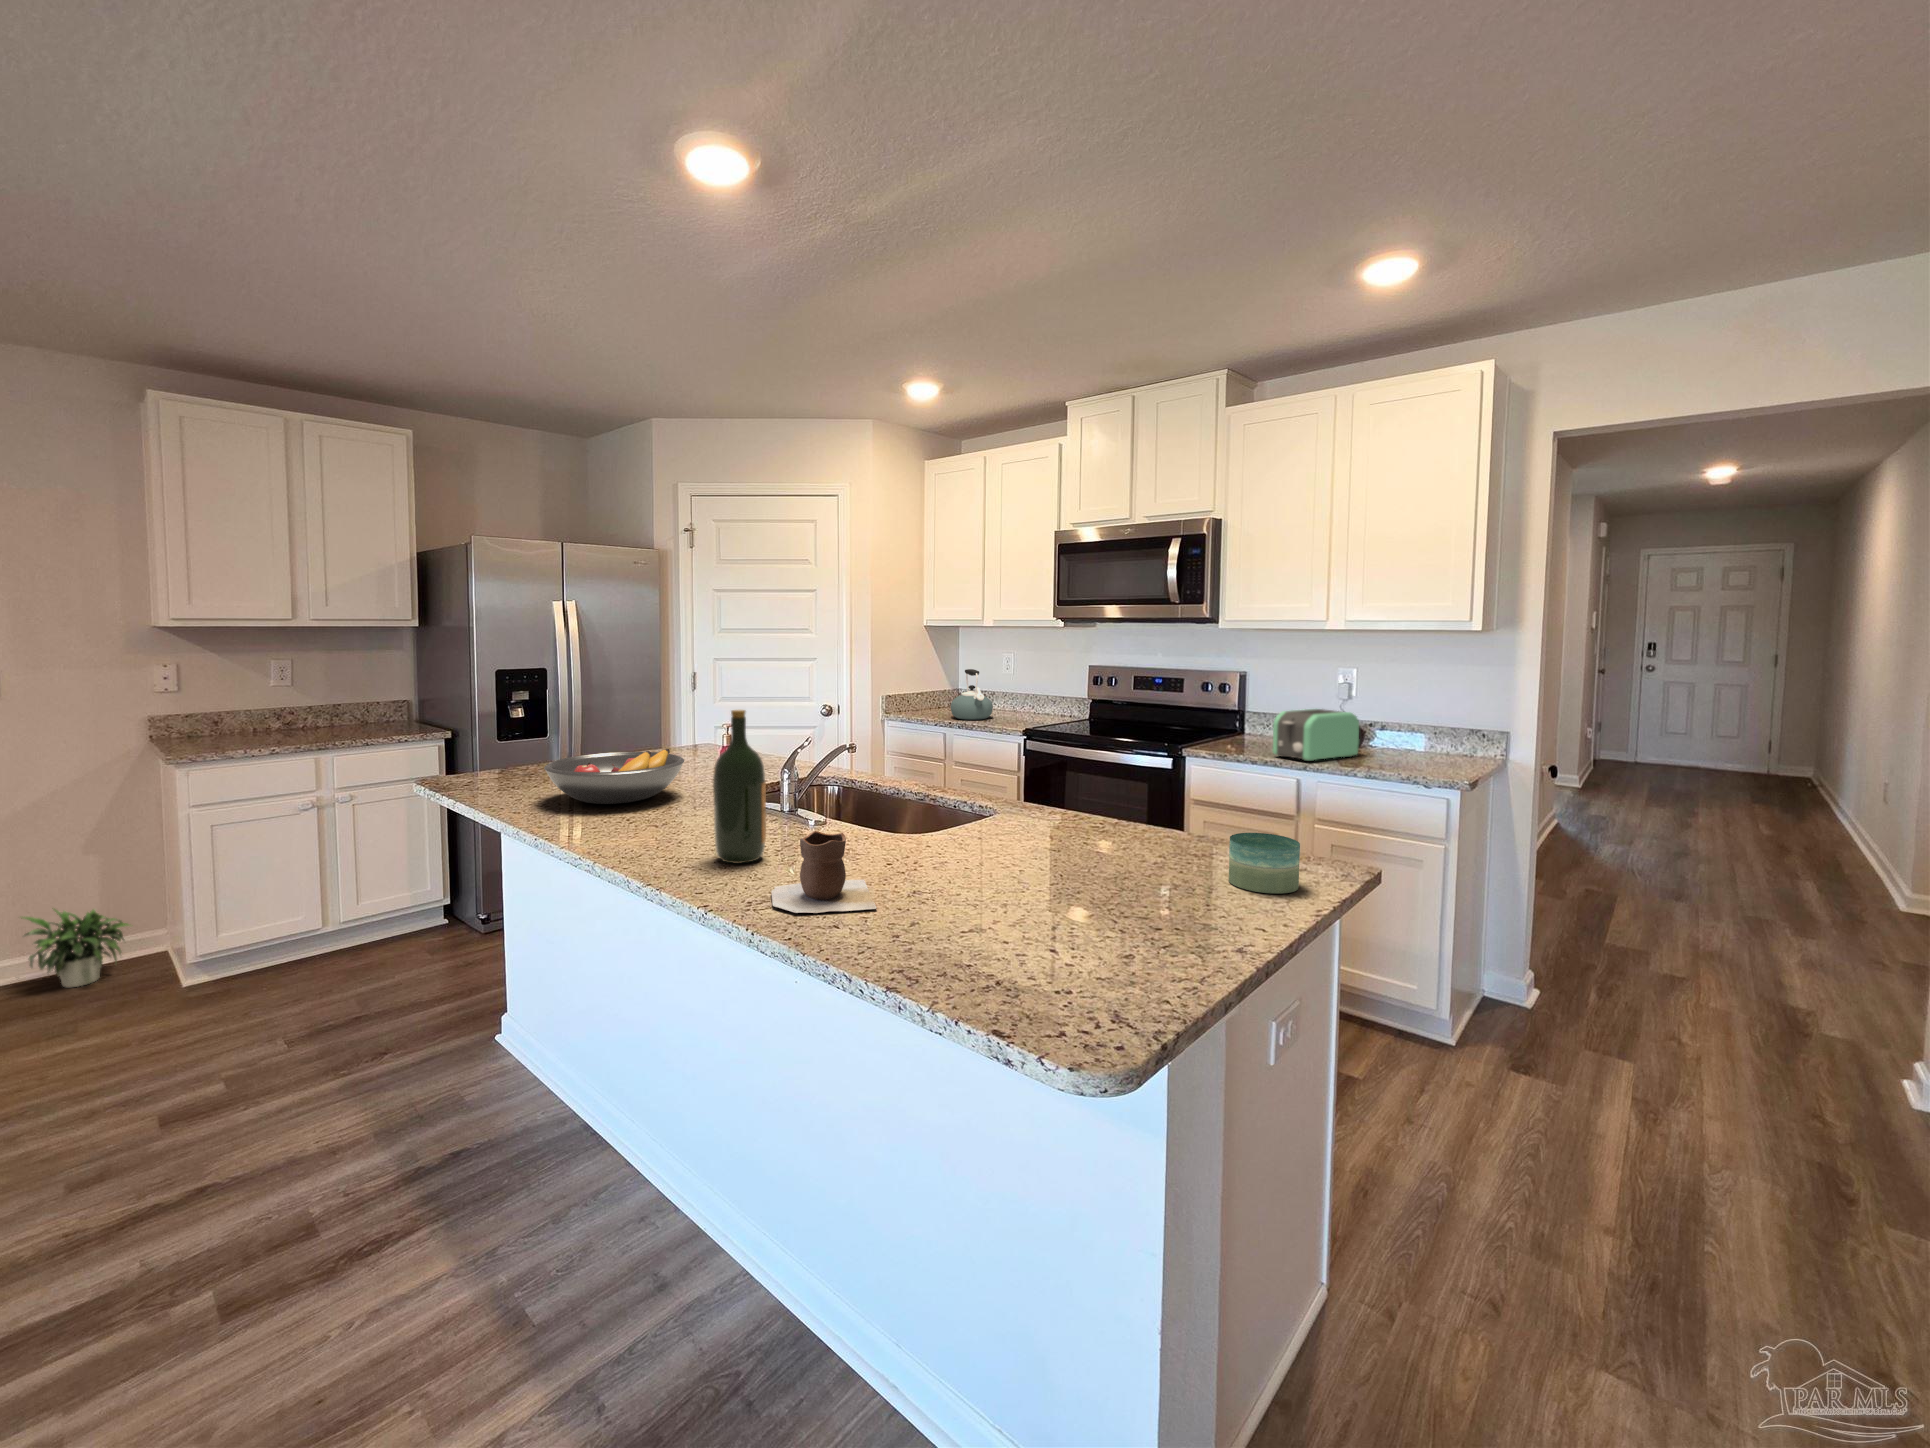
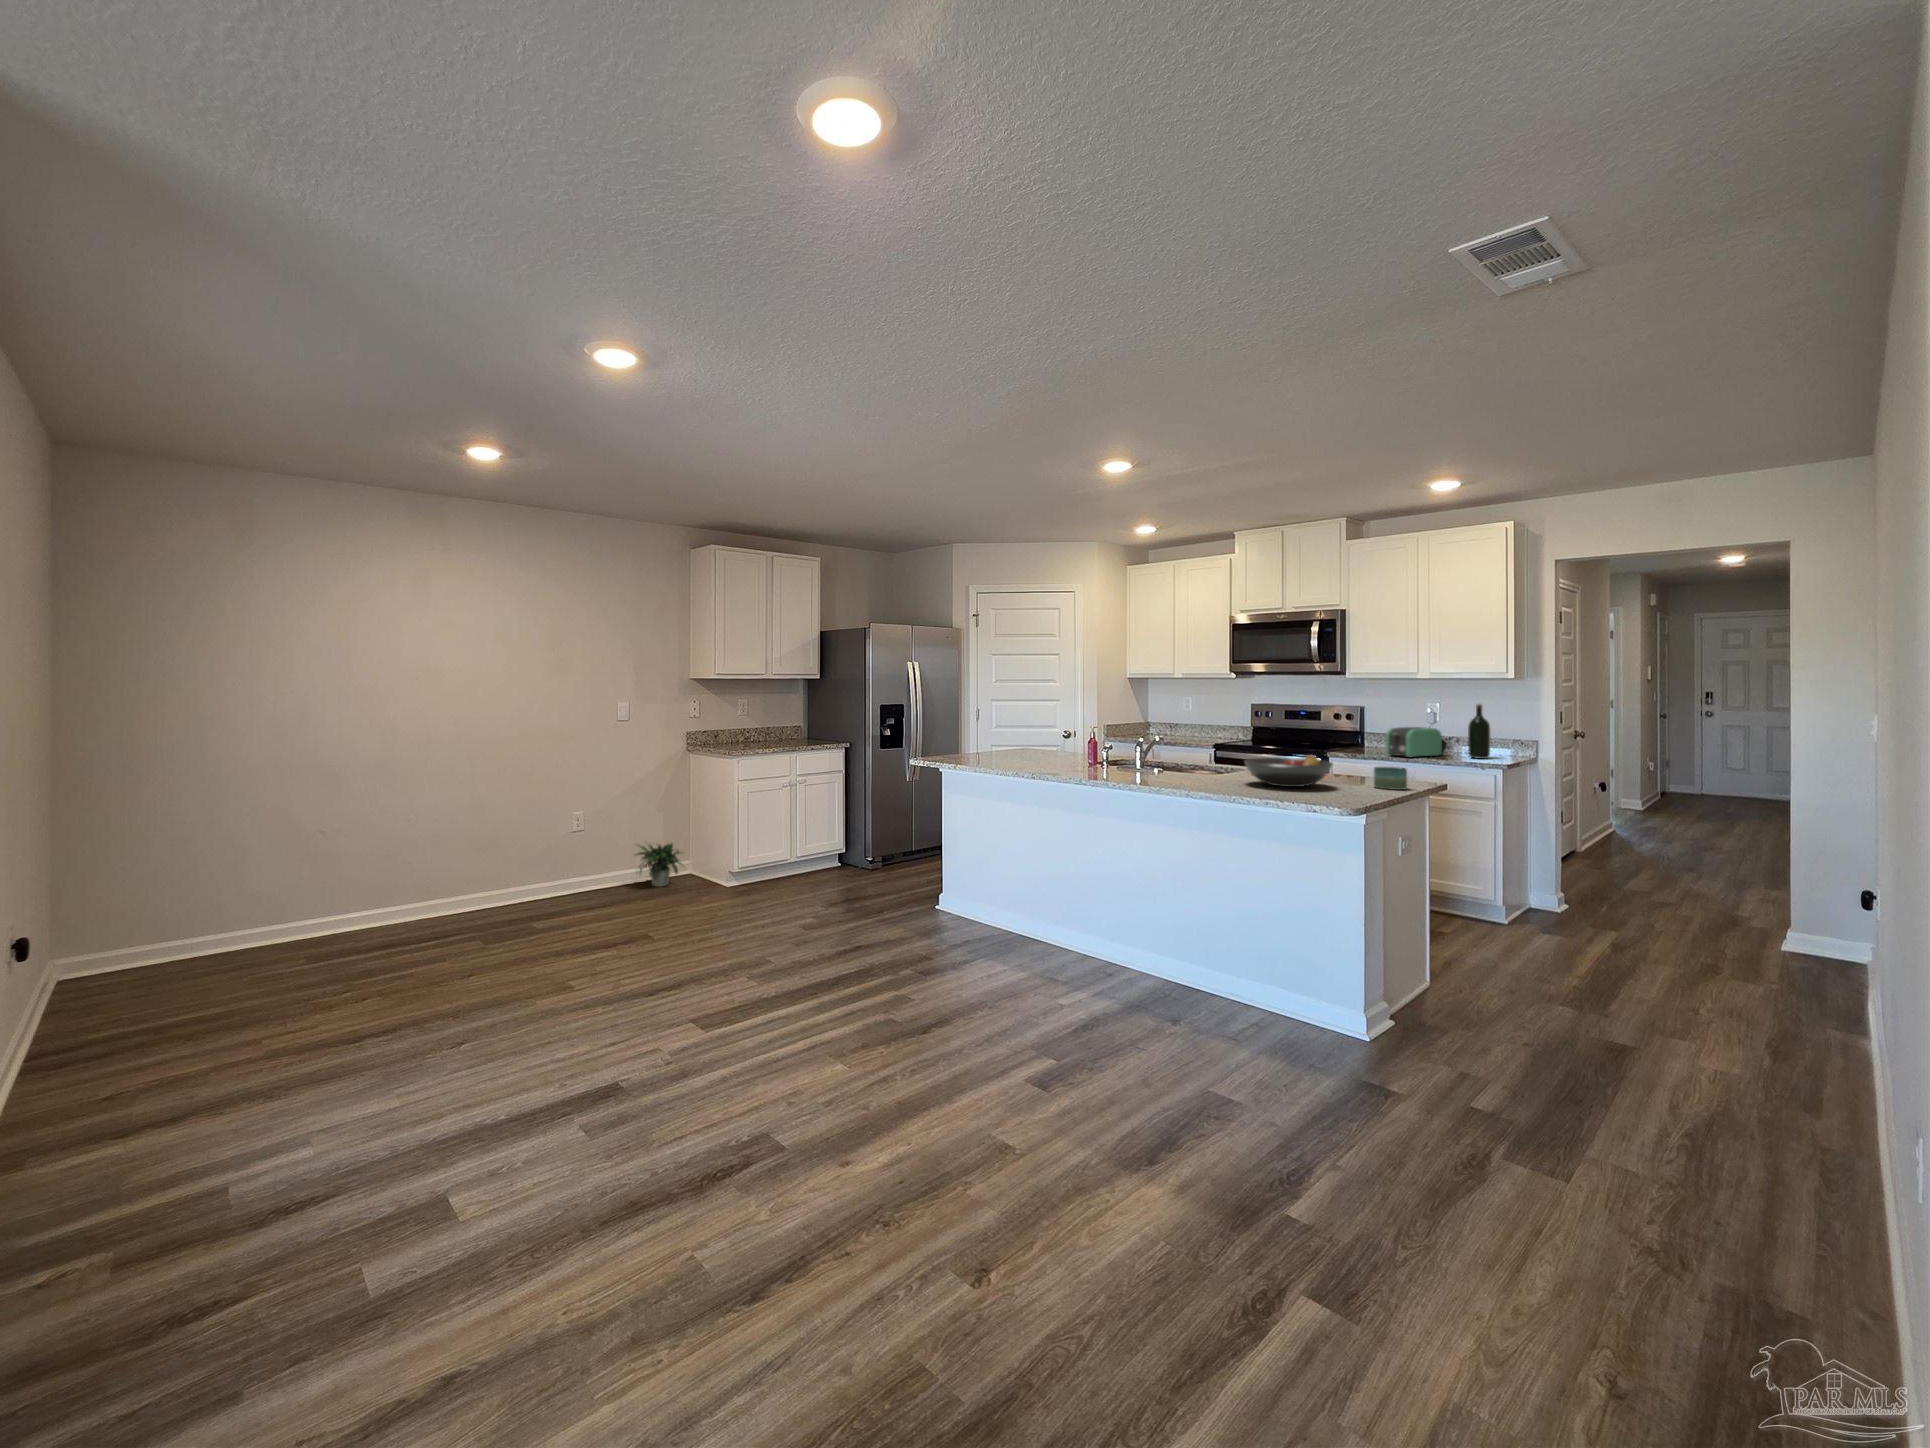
kettle: present [951,669,993,720] -> none [1154,706,1184,740]
wine bottle: present [713,710,766,864] -> present [1468,704,1490,759]
fruit bowl: present [544,749,684,804] -> present [1244,755,1332,787]
vase: present [771,831,877,913] -> none [1170,760,1224,790]

